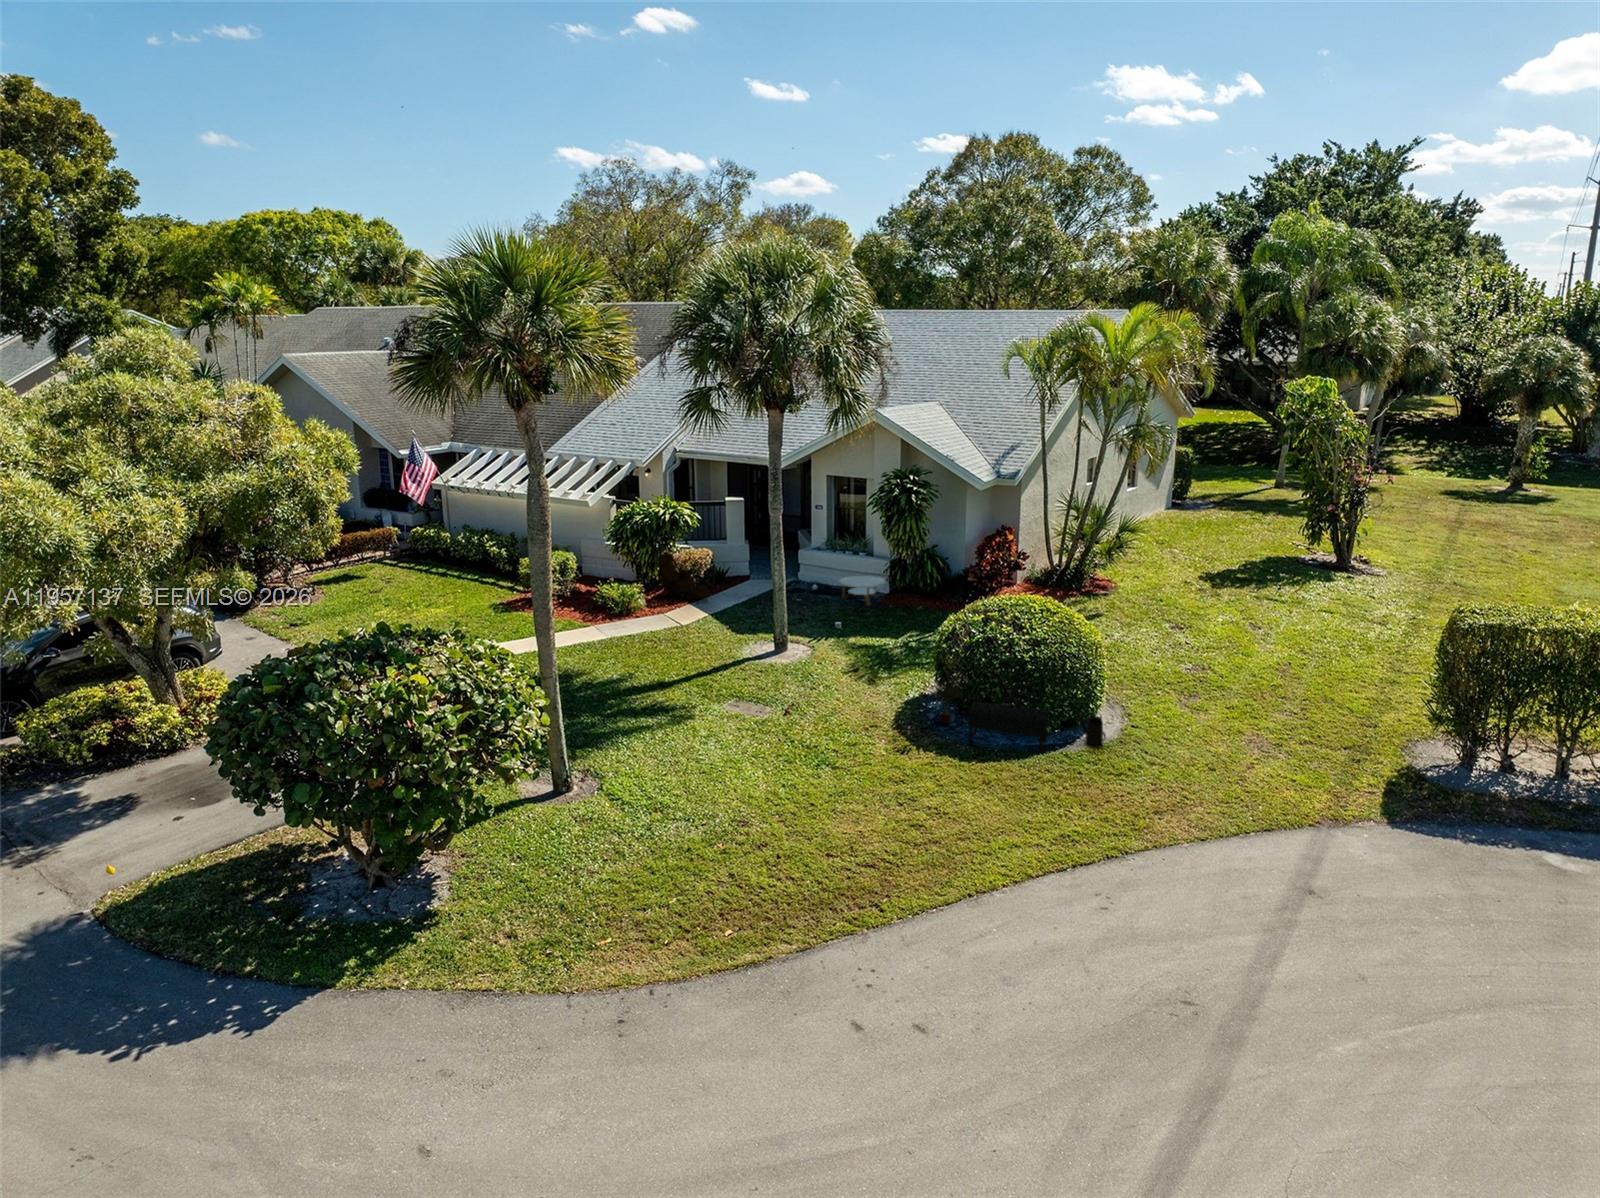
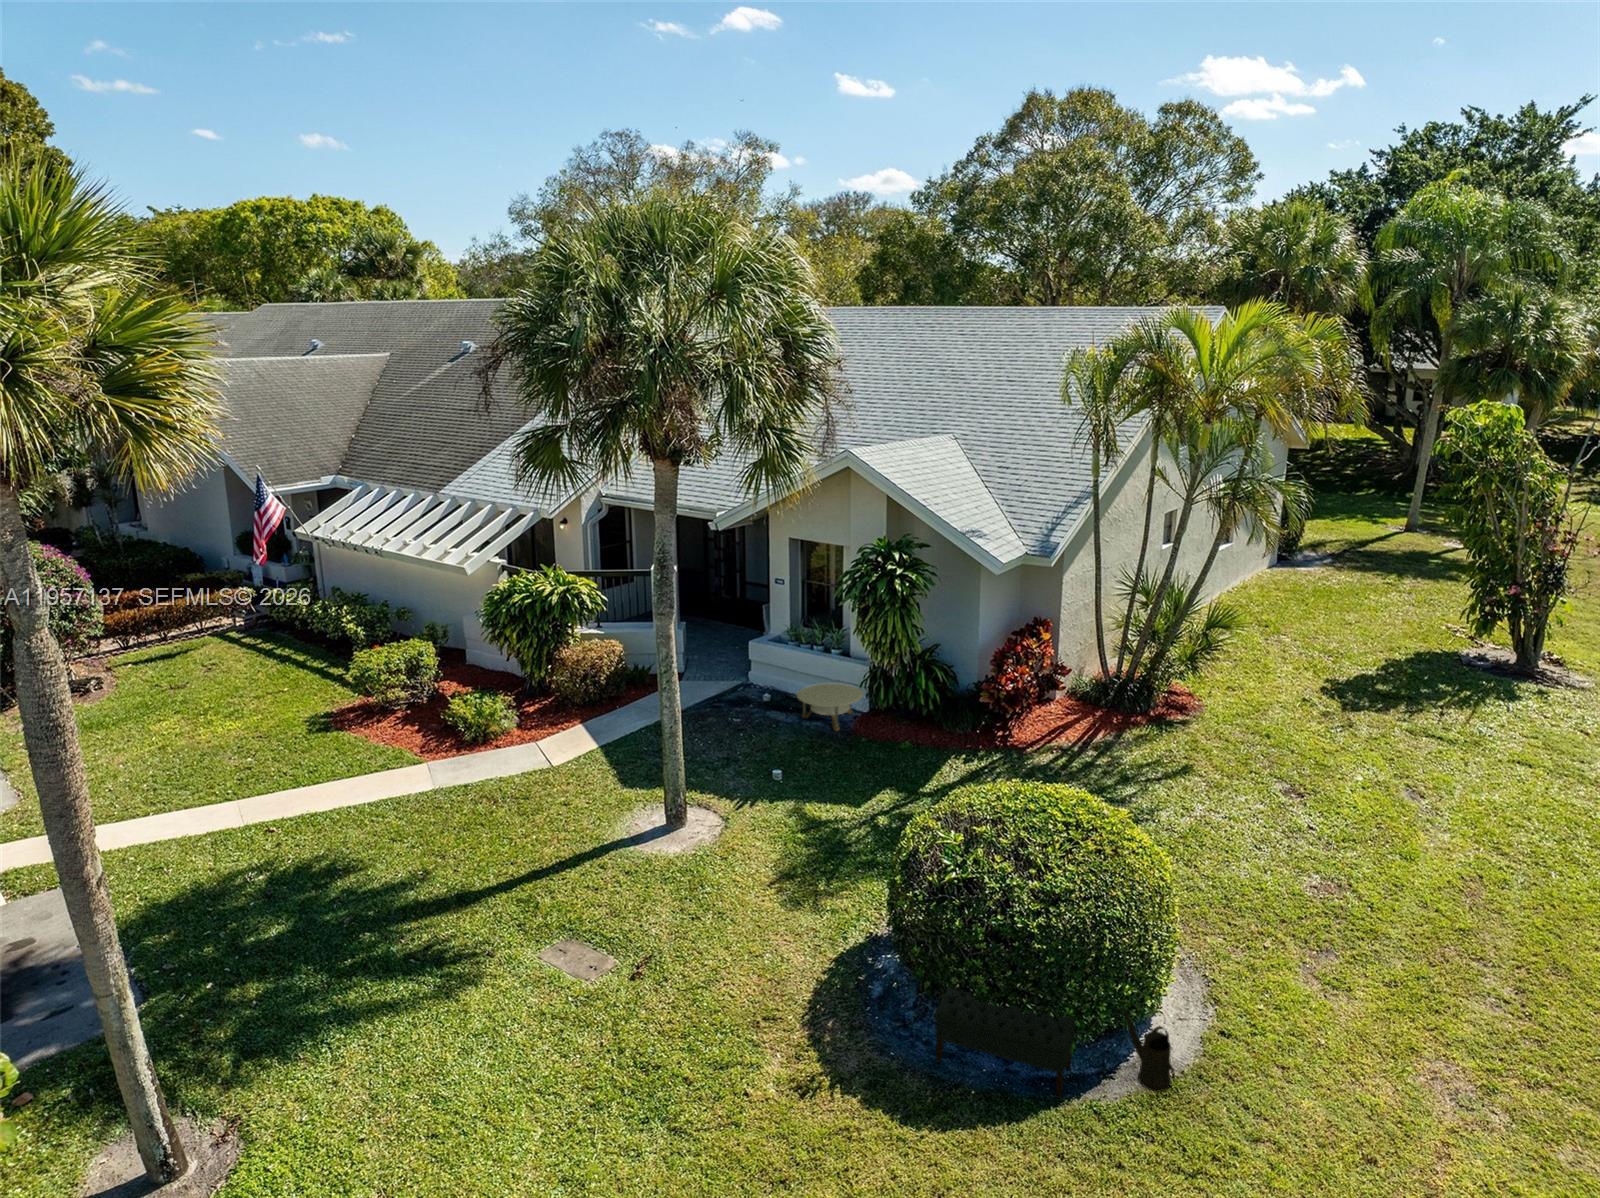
lounge chair: present [658,553,711,602] -> none [545,647,620,722]
potted tree: present [936,675,964,724] -> none [888,927,938,1009]

